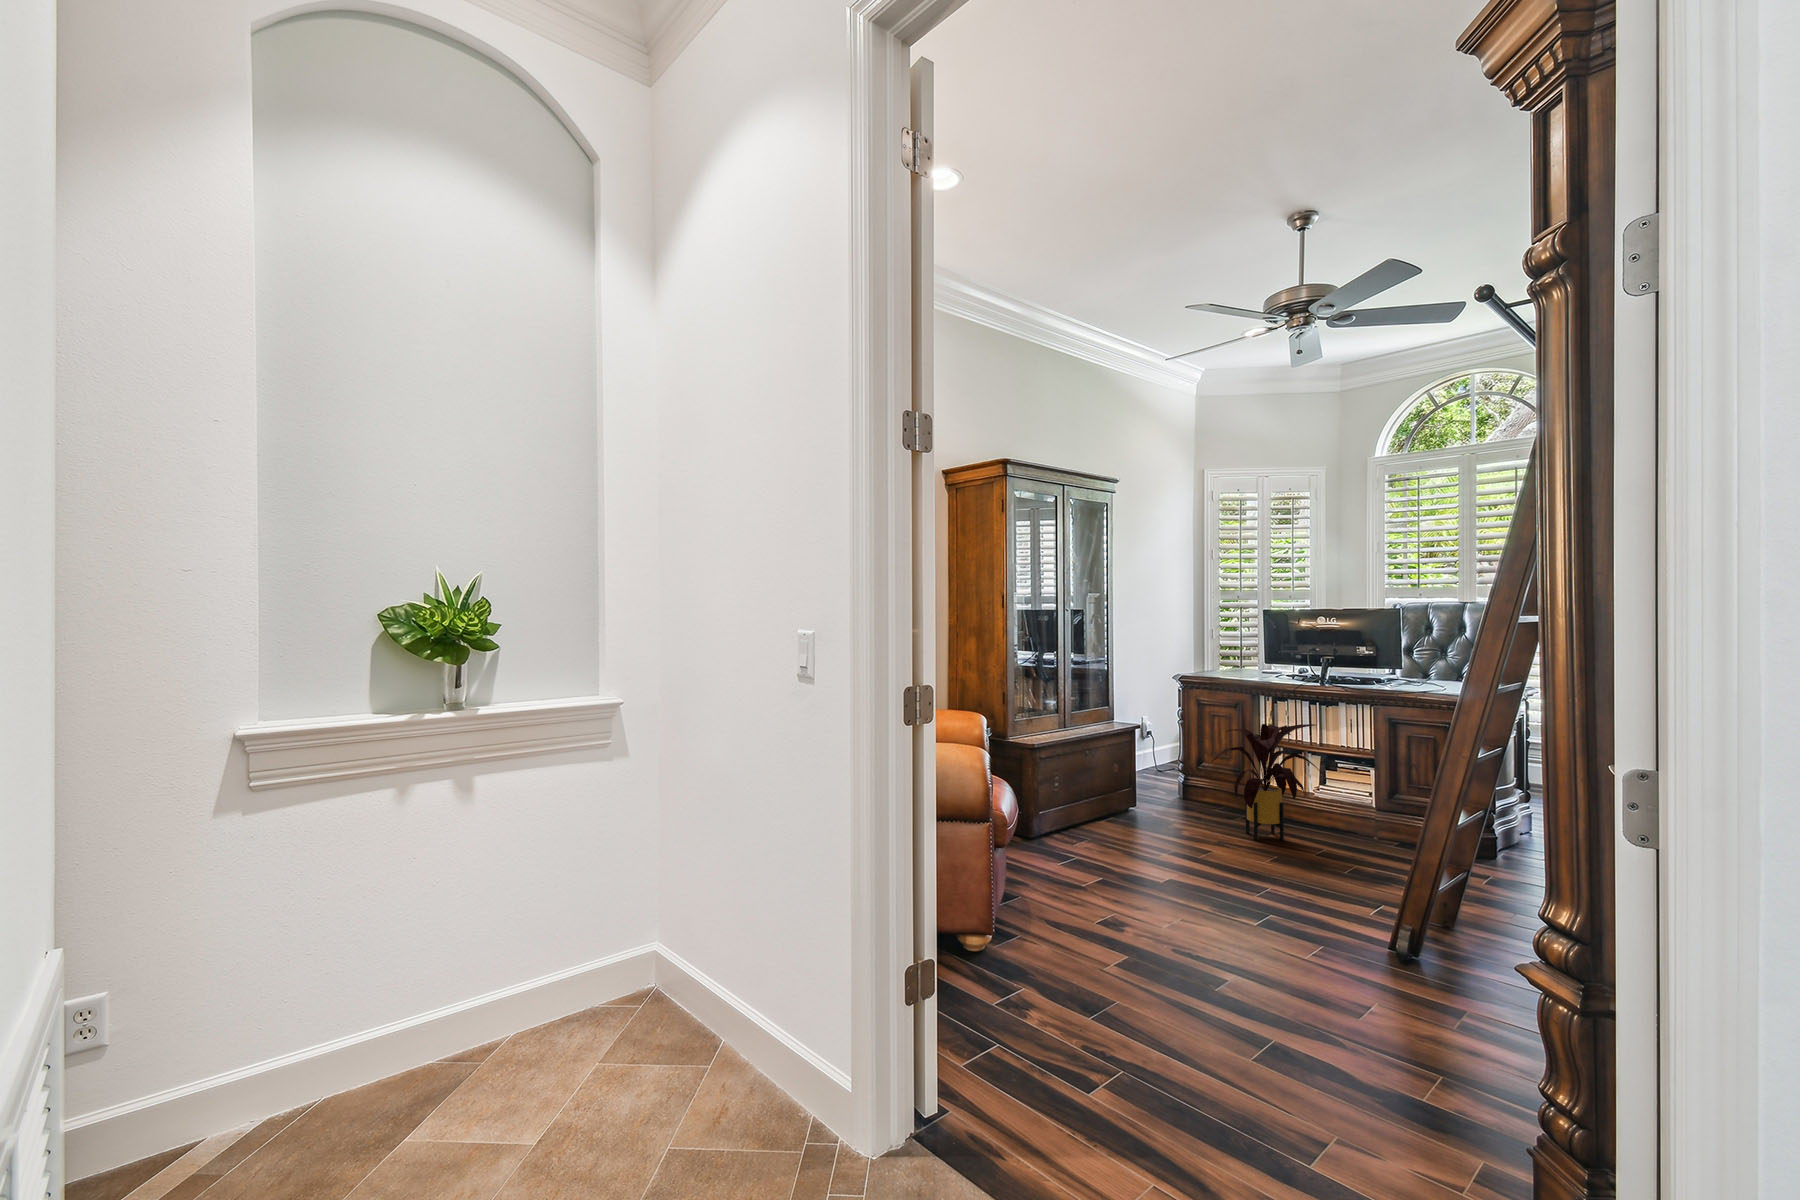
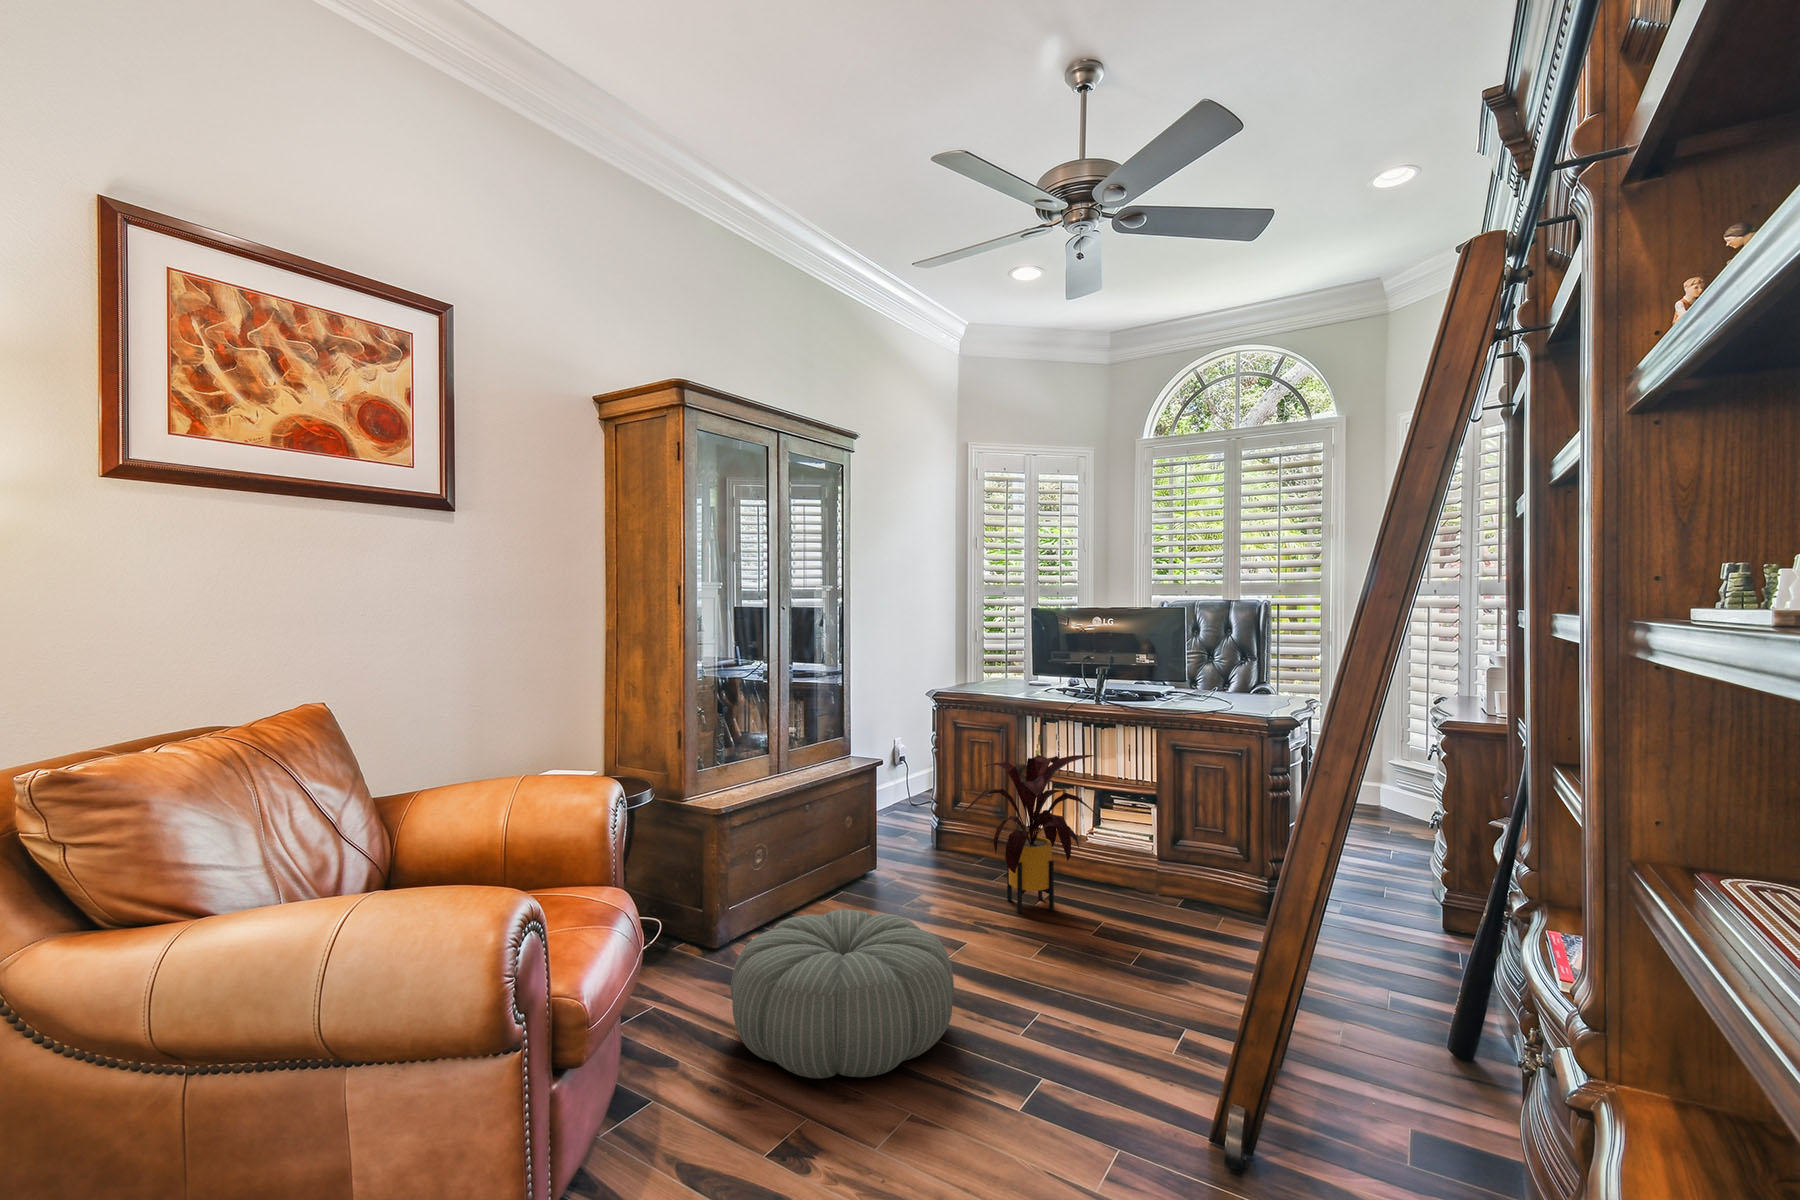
pouf: none [1059,813,1207,903] -> present [731,909,954,1079]

